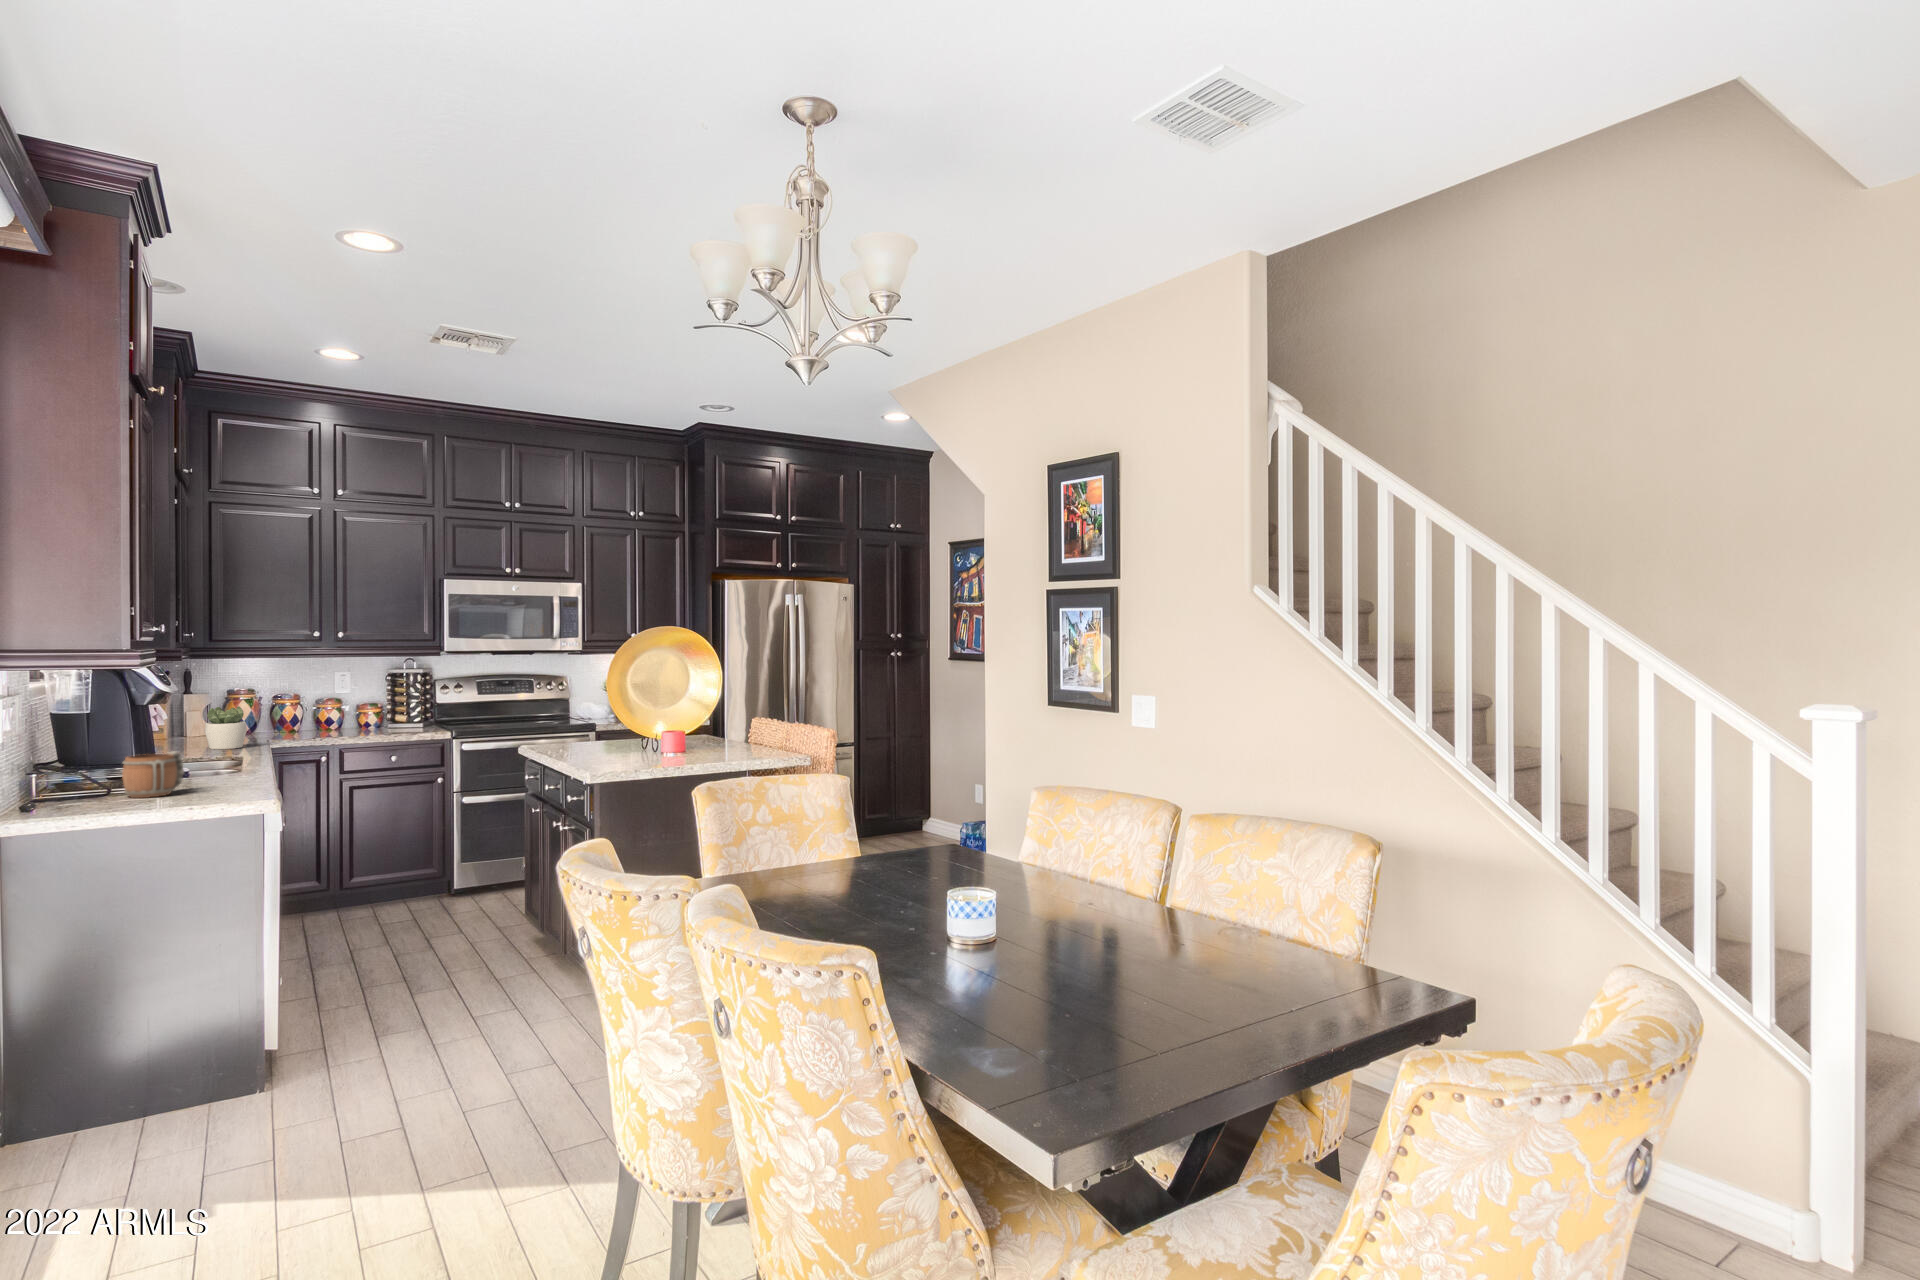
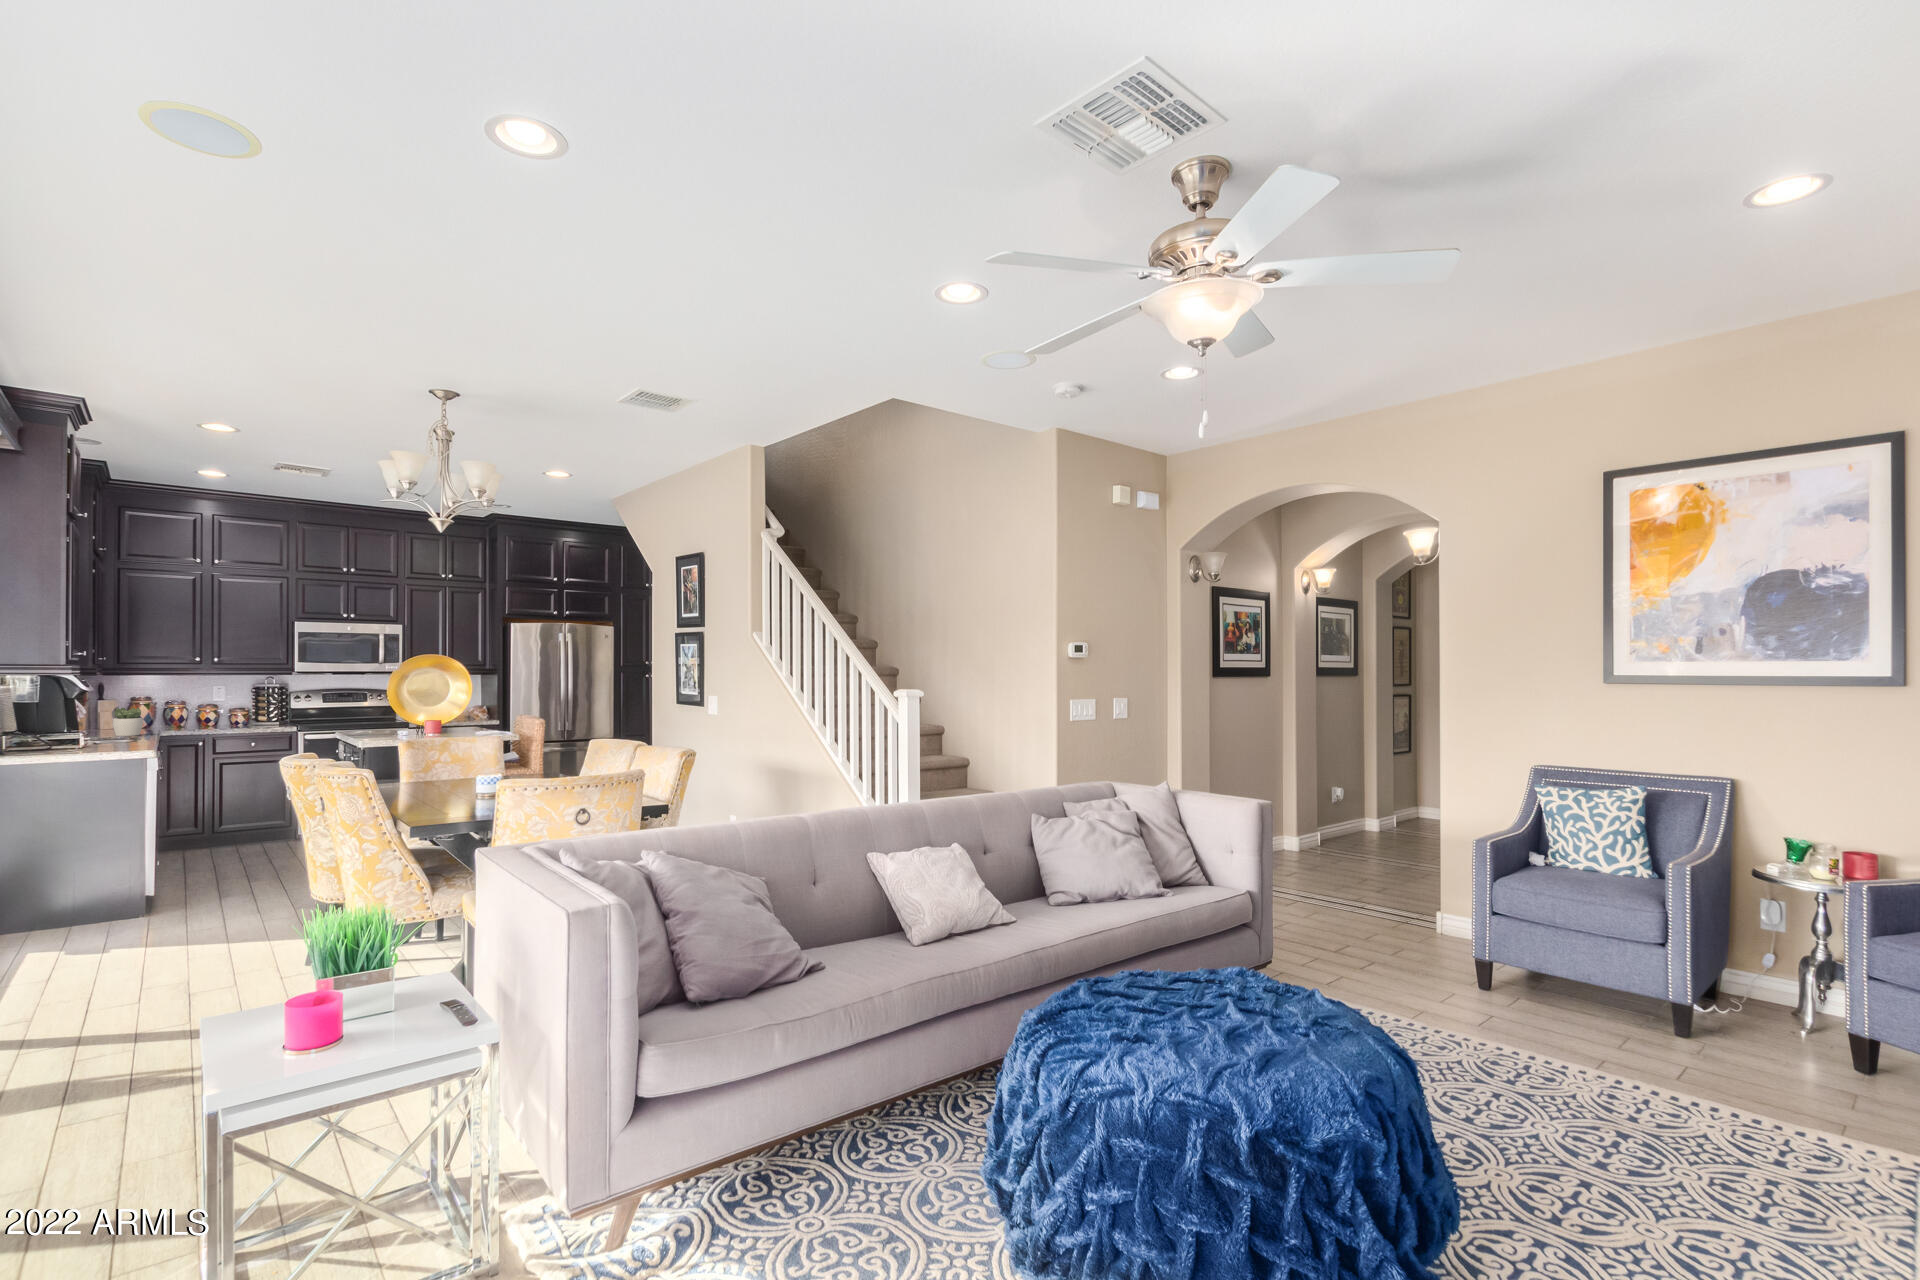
mug: present [122,751,184,798] -> none [56,726,95,752]

